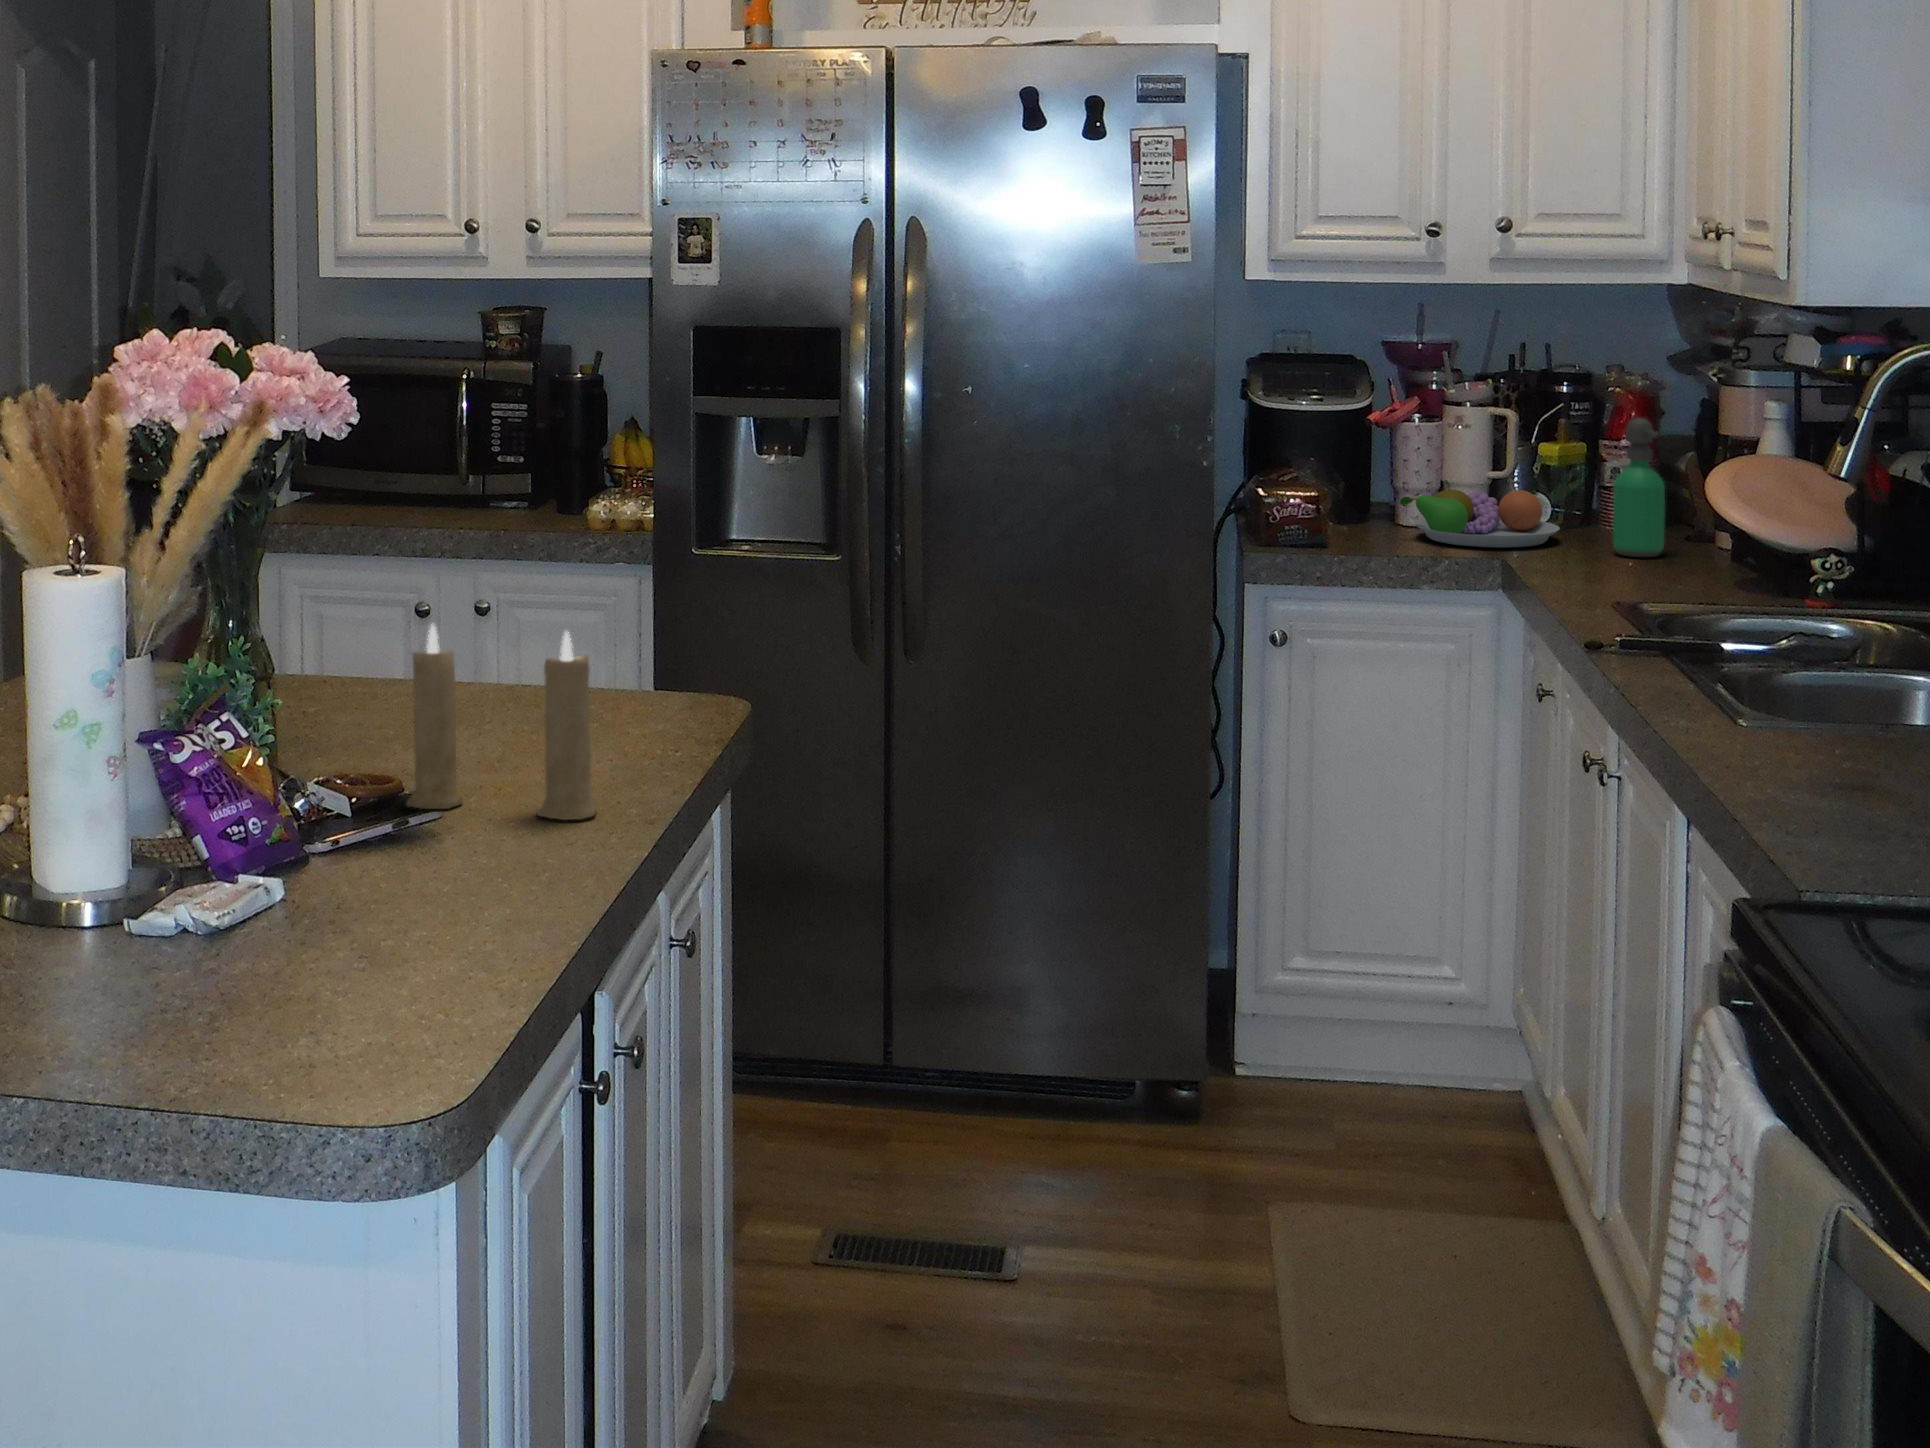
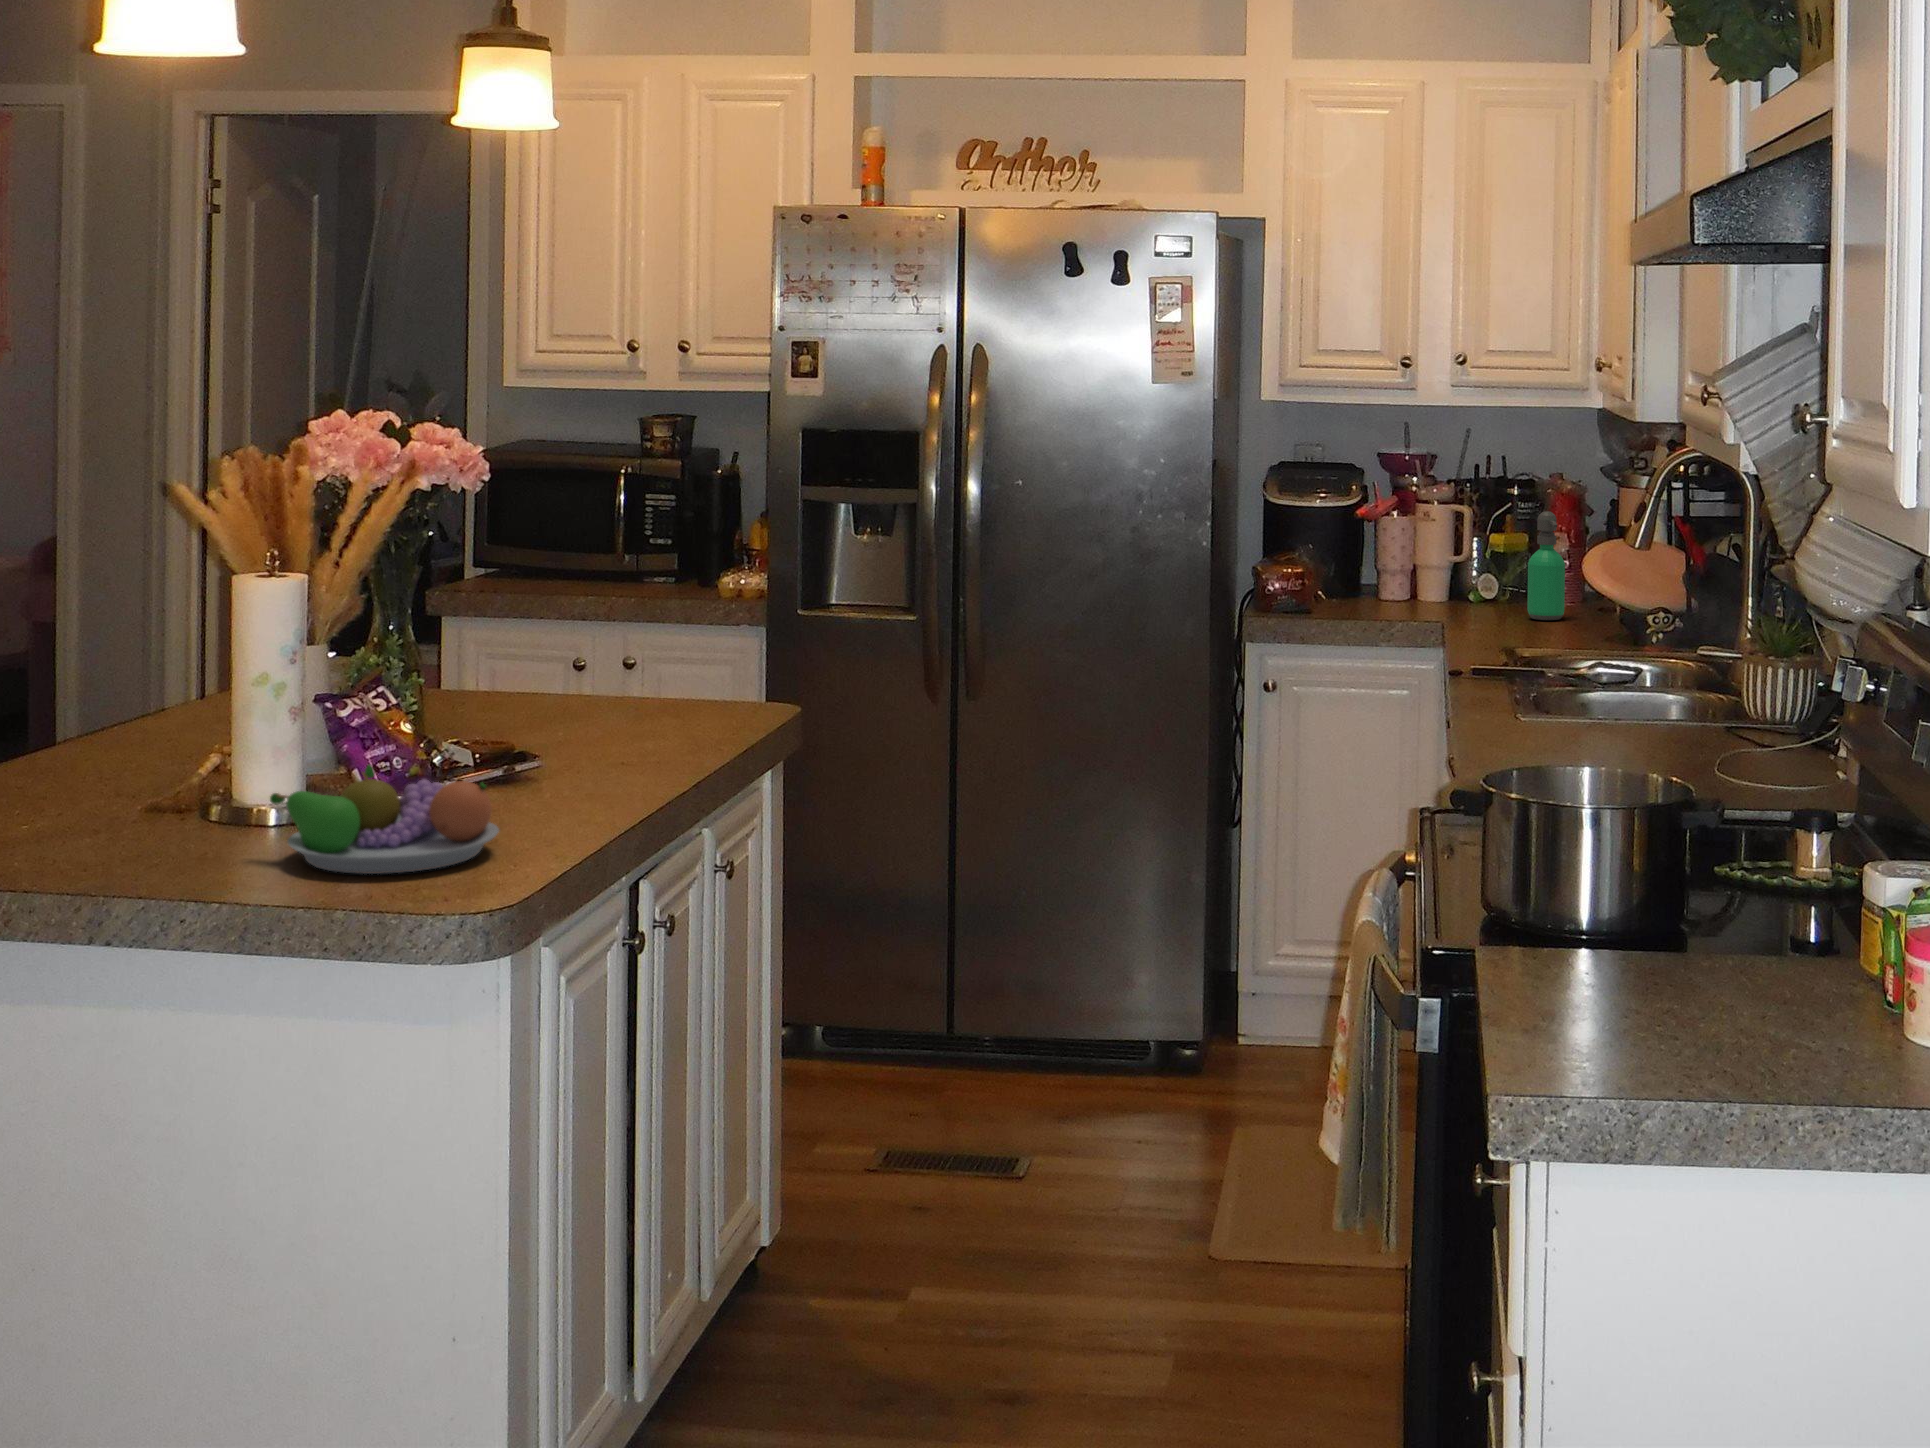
fruit bowl: present [1400,480,1560,547] -> present [270,765,499,874]
candle: present [407,625,597,820] -> none [519,625,661,770]

